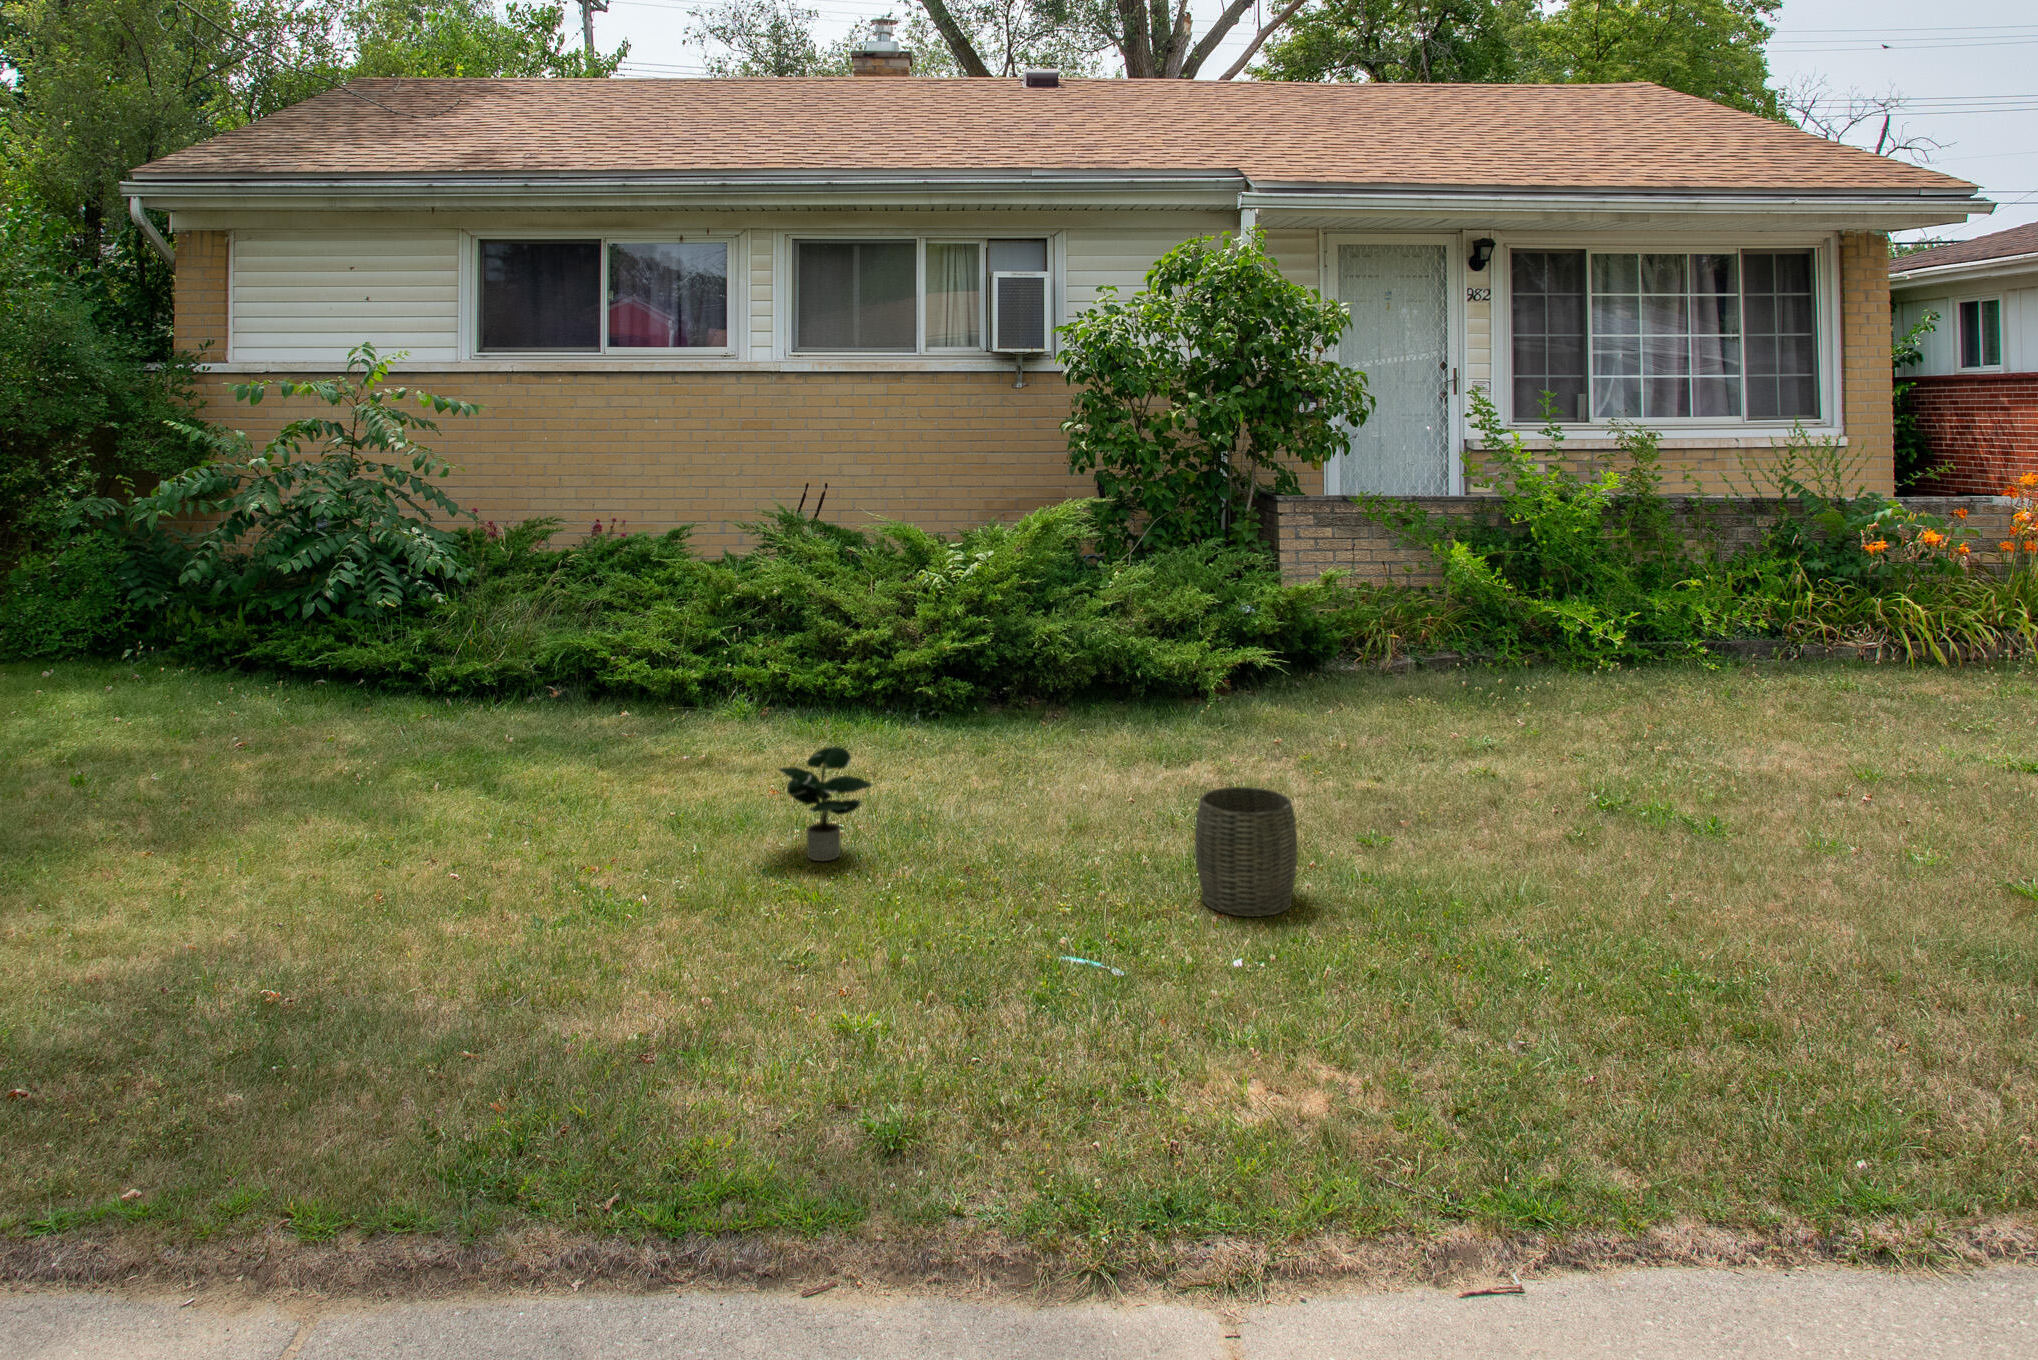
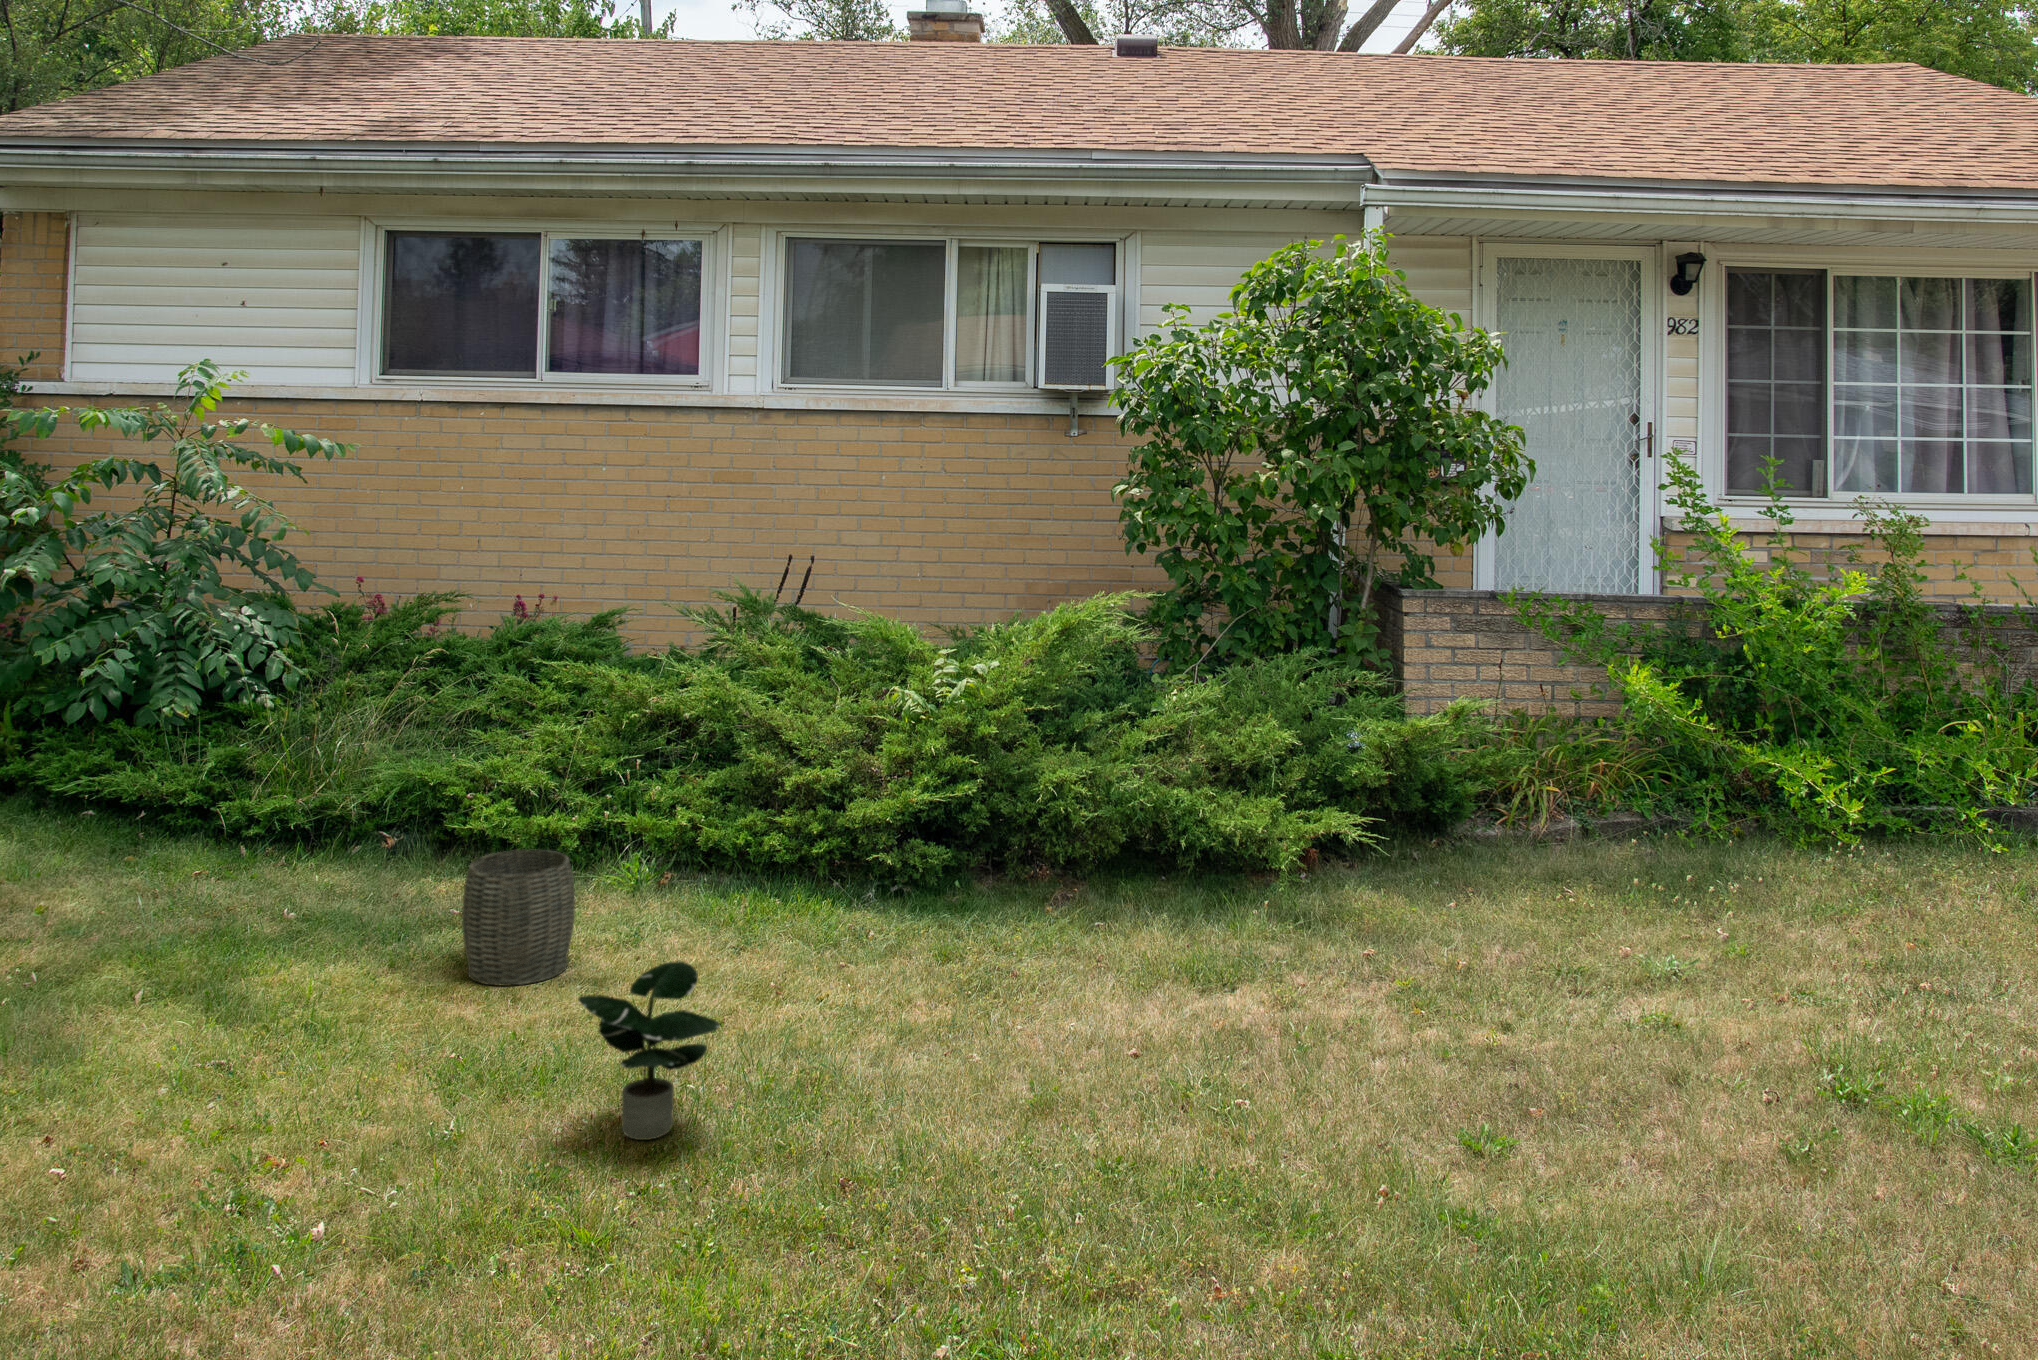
woven basket: present [1195,787,1297,917] -> present [462,850,575,986]

